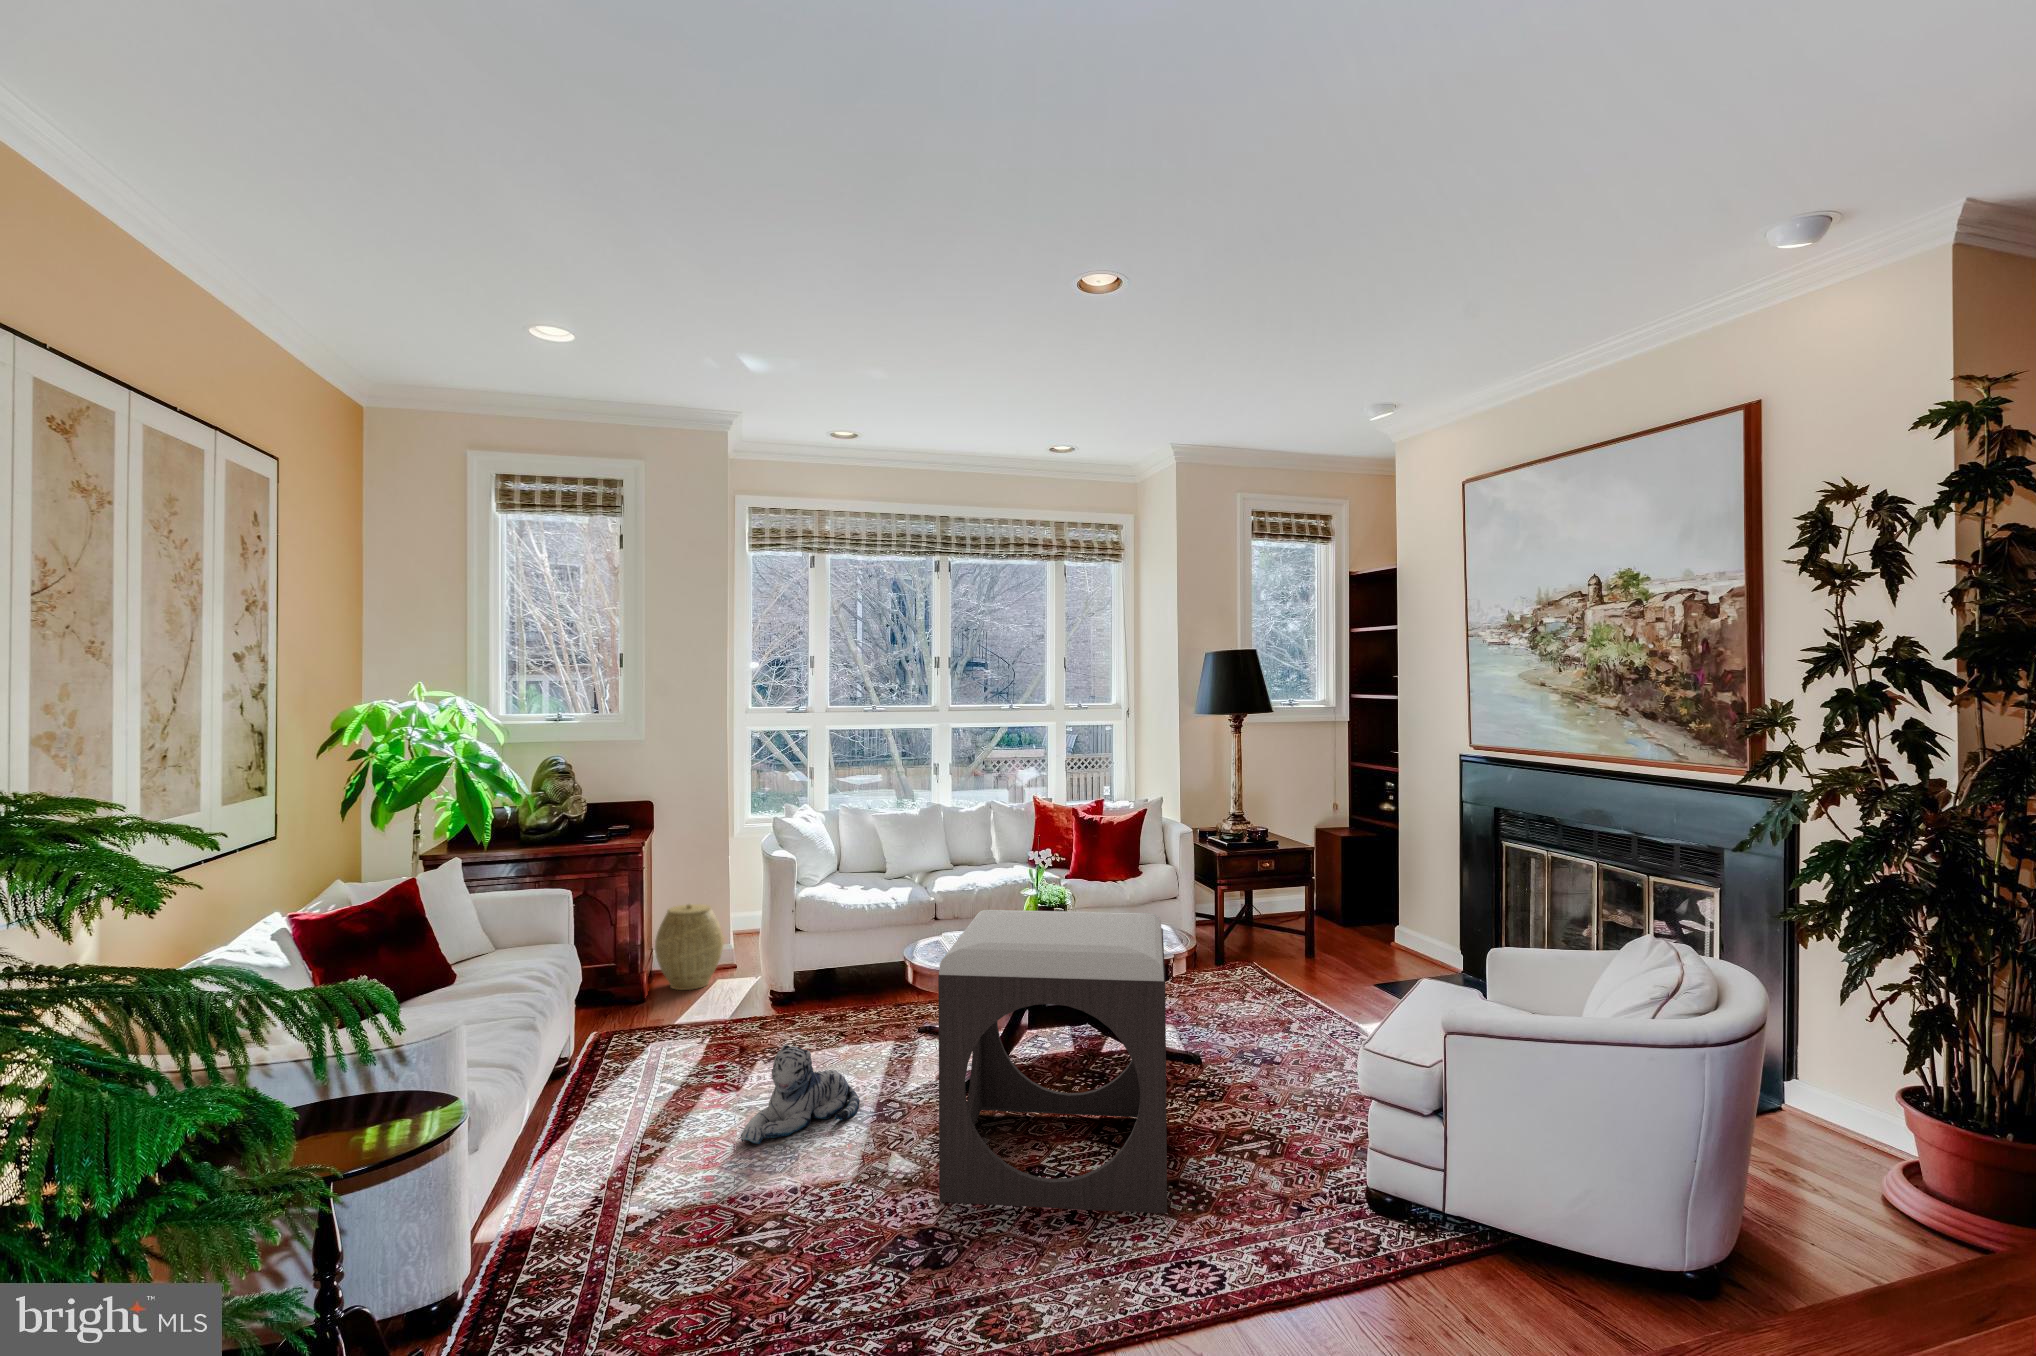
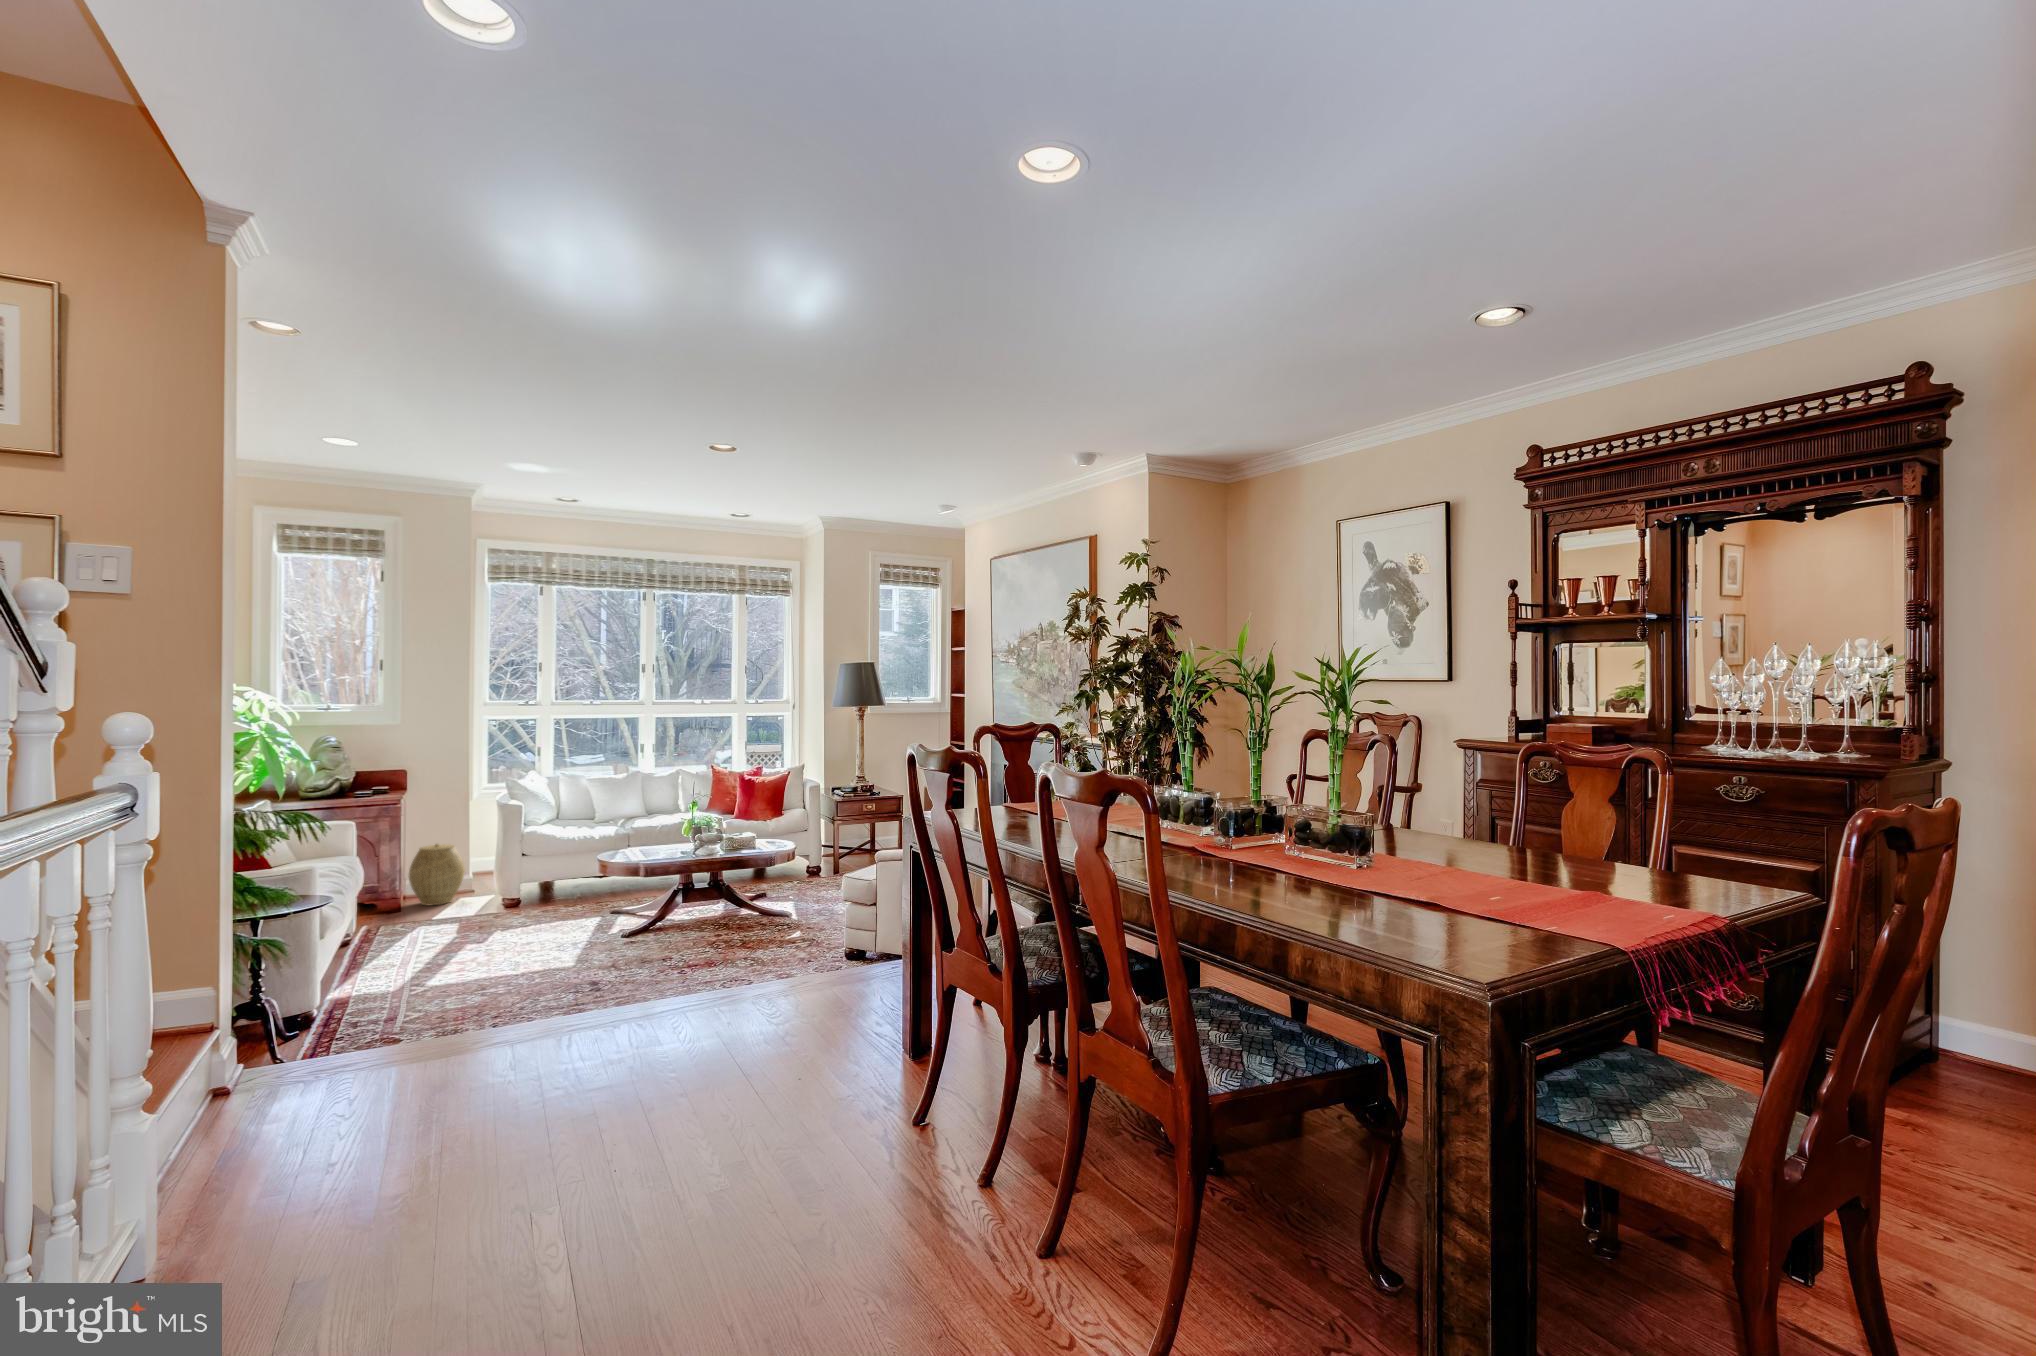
footstool: present [938,910,1167,1213] -> none [600,822,753,981]
plush toy: present [741,1045,860,1144] -> none [475,911,559,968]

